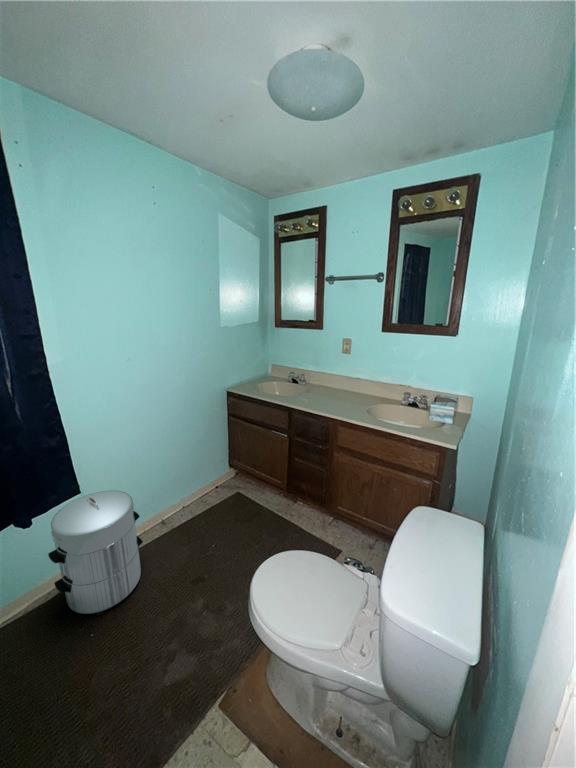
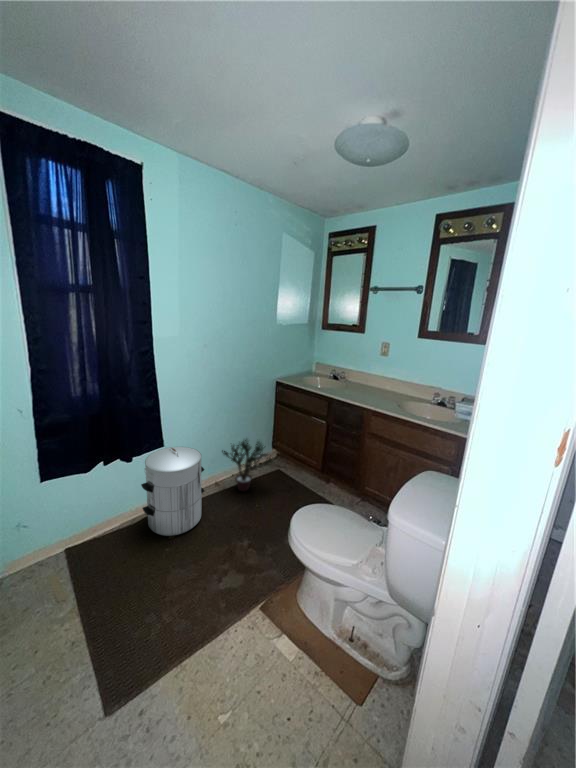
potted plant: none [162,462,231,530] -> present [222,439,273,491]

